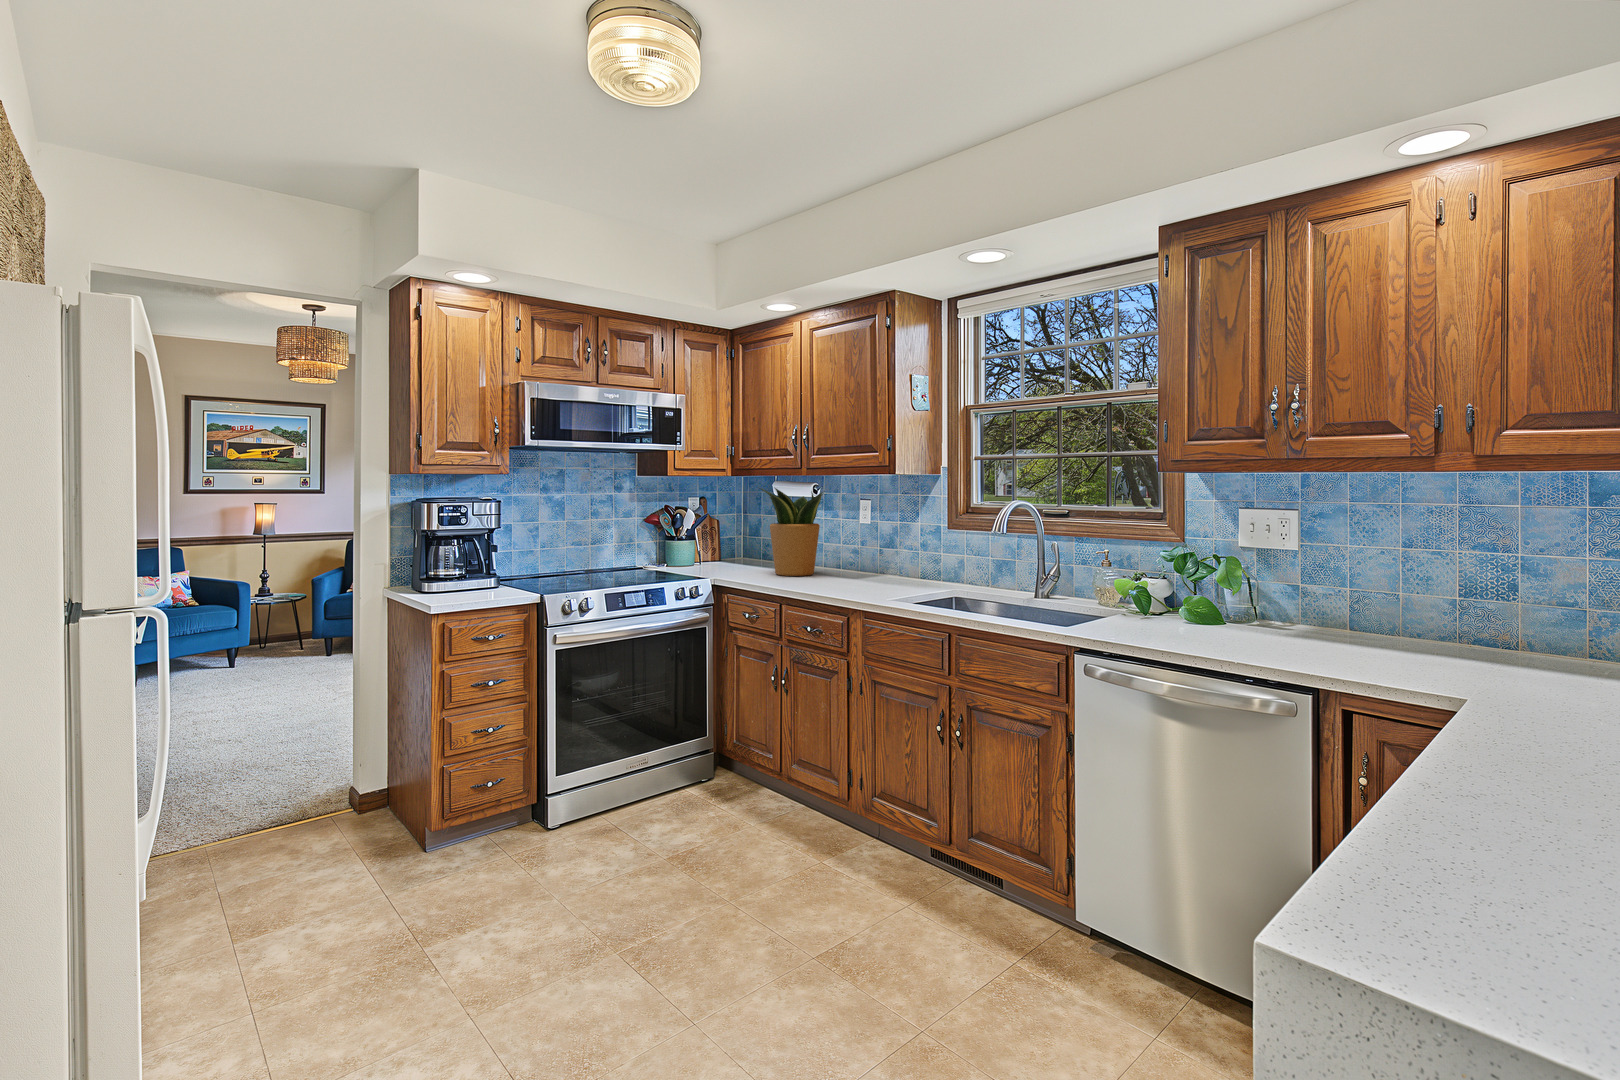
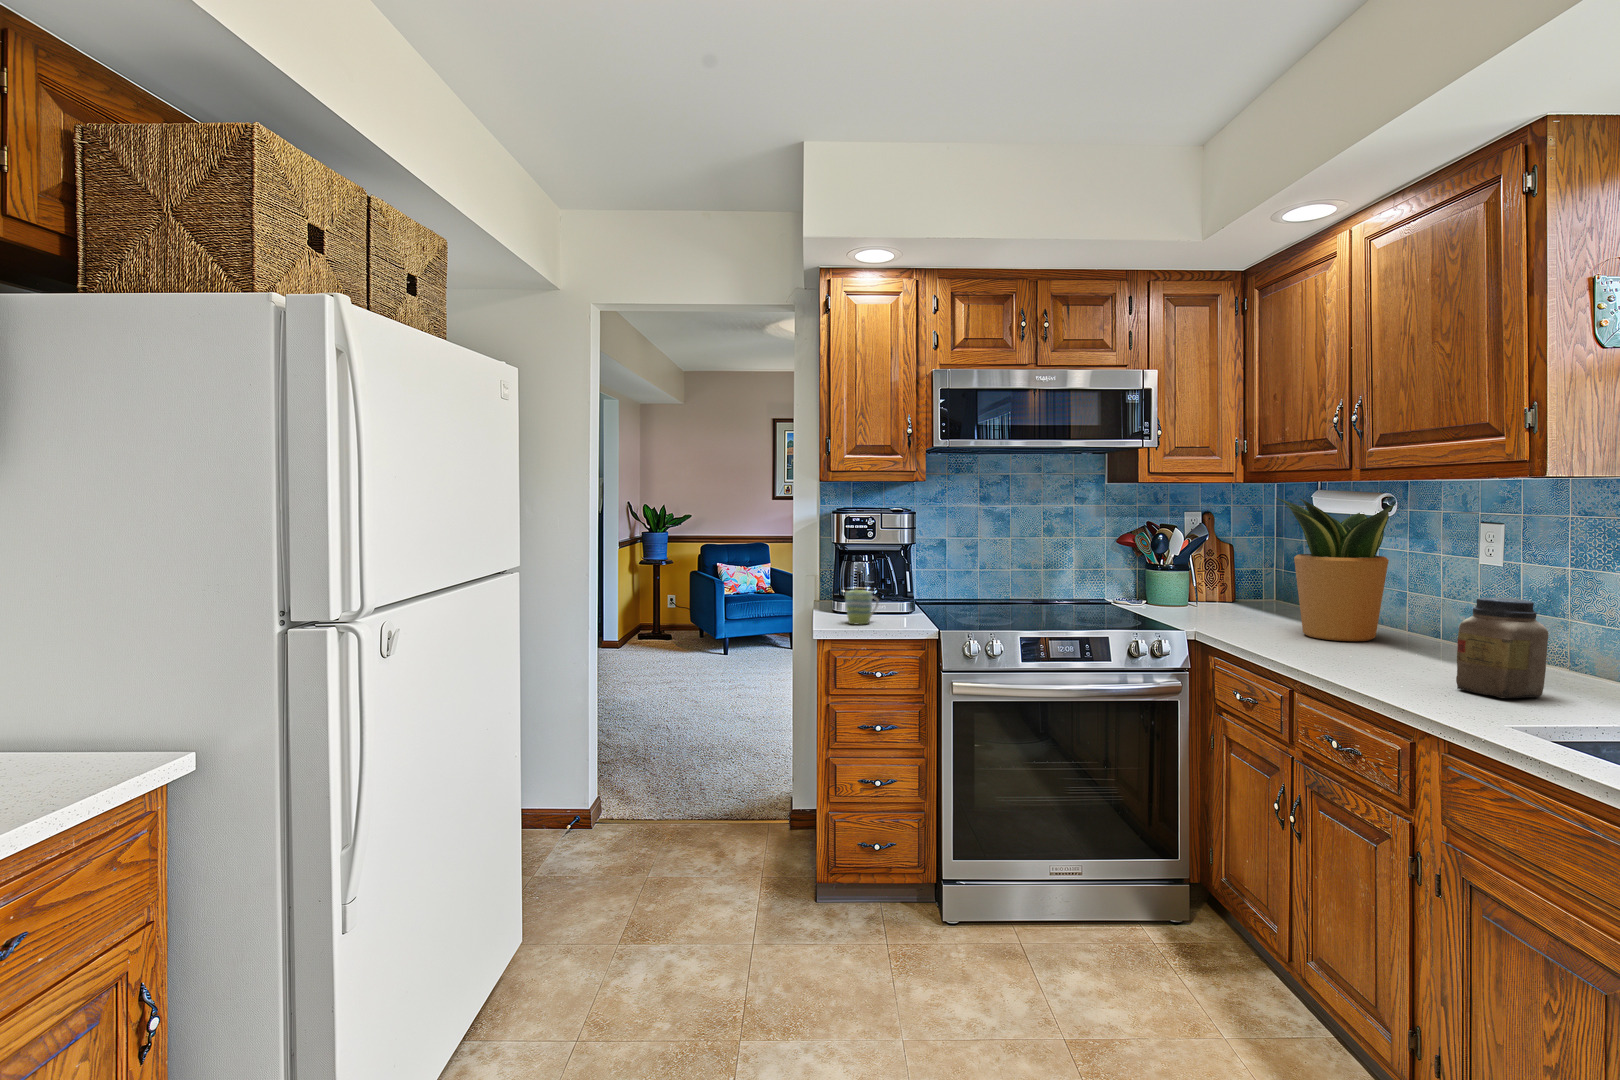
jar: none [863,541,901,593] -> present [1456,598,1548,698]
mug: none [452,560,480,588] -> present [845,590,879,624]

